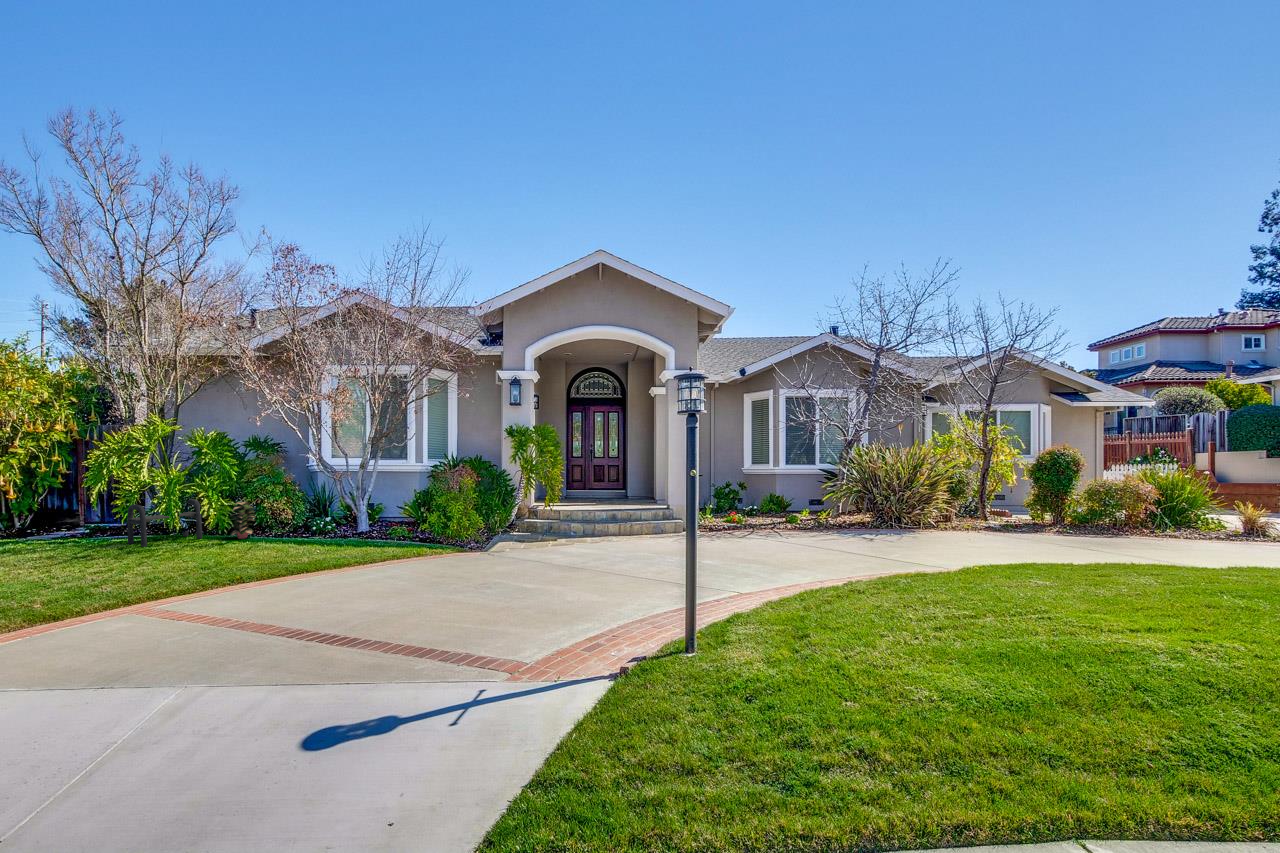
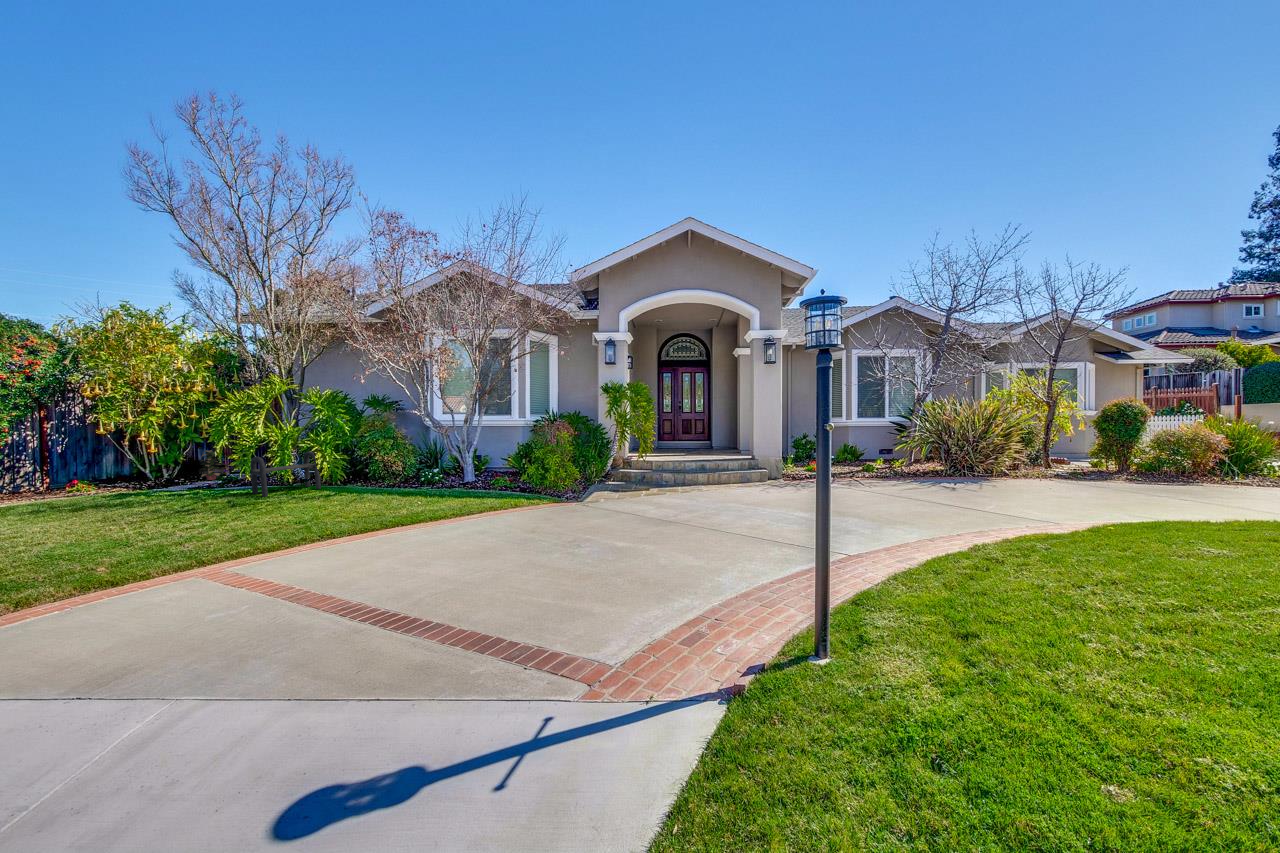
decorative plant: present [231,502,255,539] -> present [201,450,221,480]

